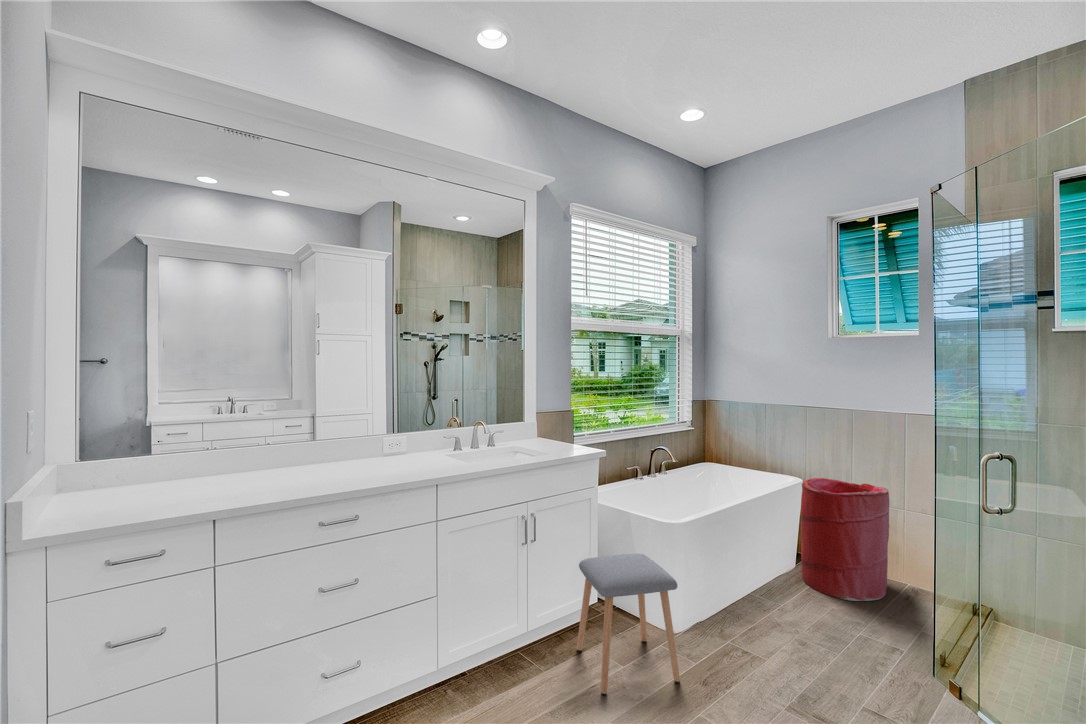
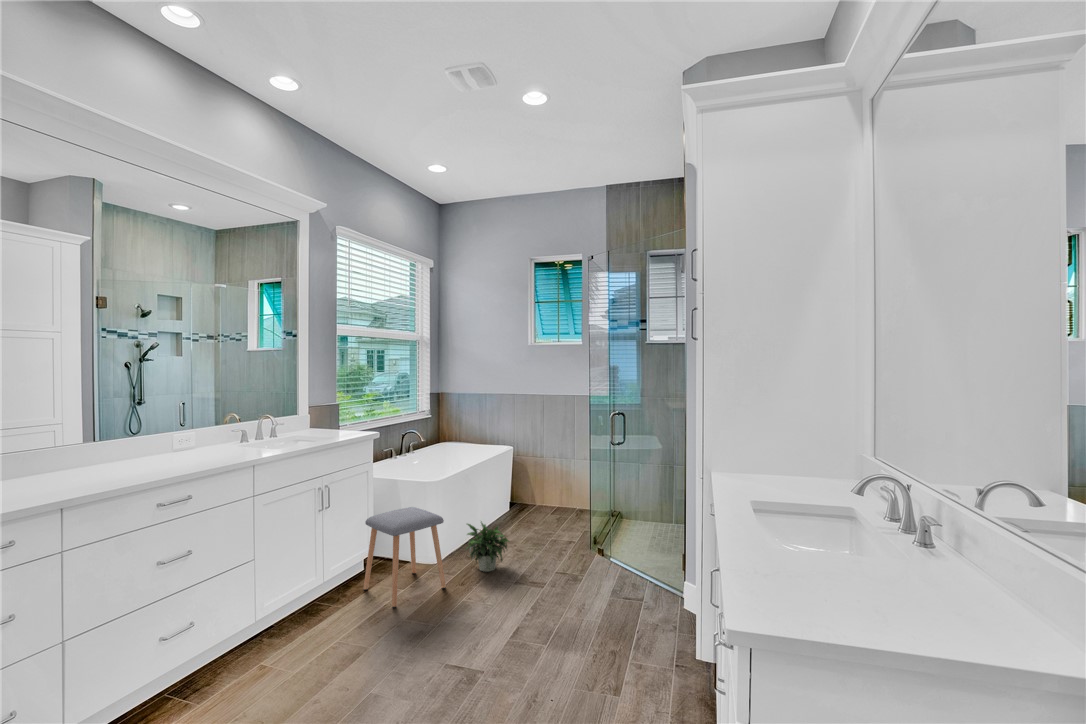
laundry hamper: present [801,478,889,601] -> none [513,444,565,523]
potted plant: none [714,589,784,671] -> present [466,522,510,572]

